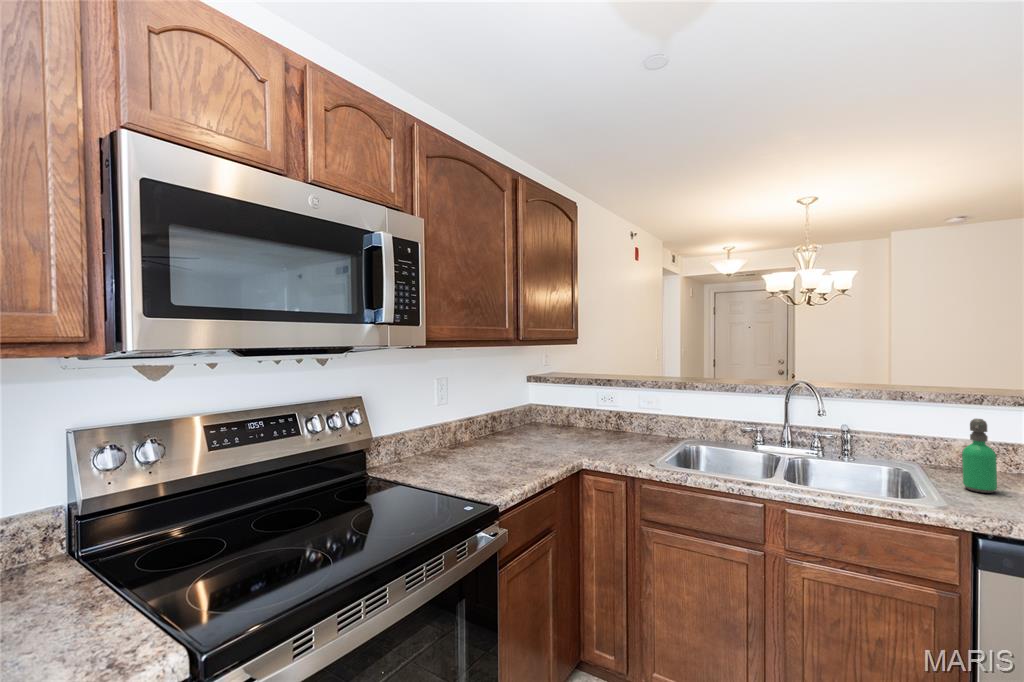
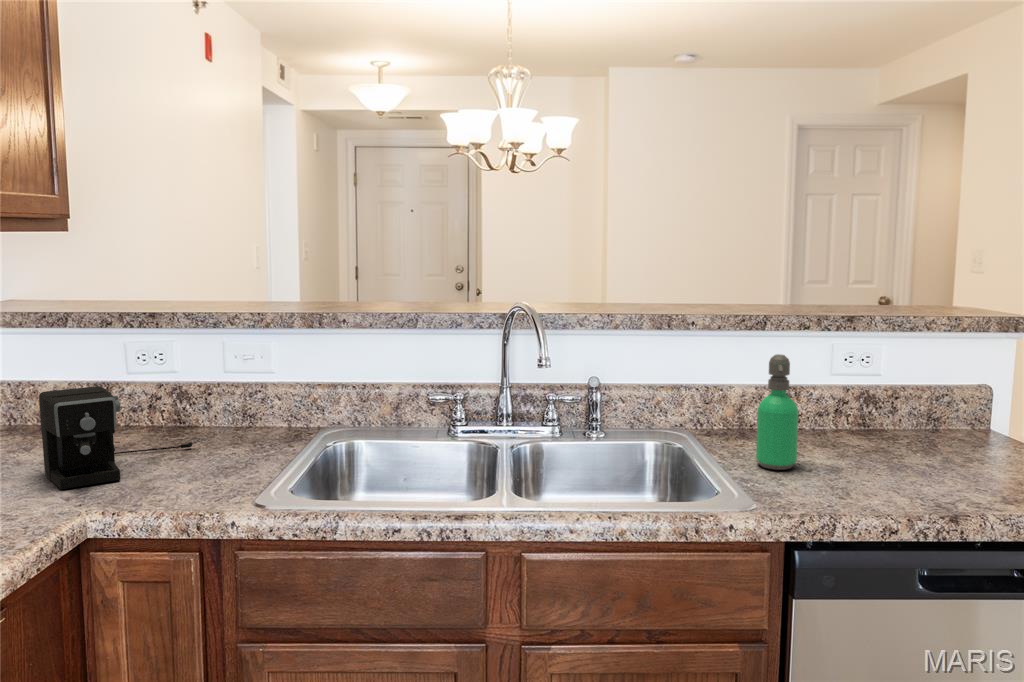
coffee maker: none [565,409,624,449] -> present [39,386,193,489]

